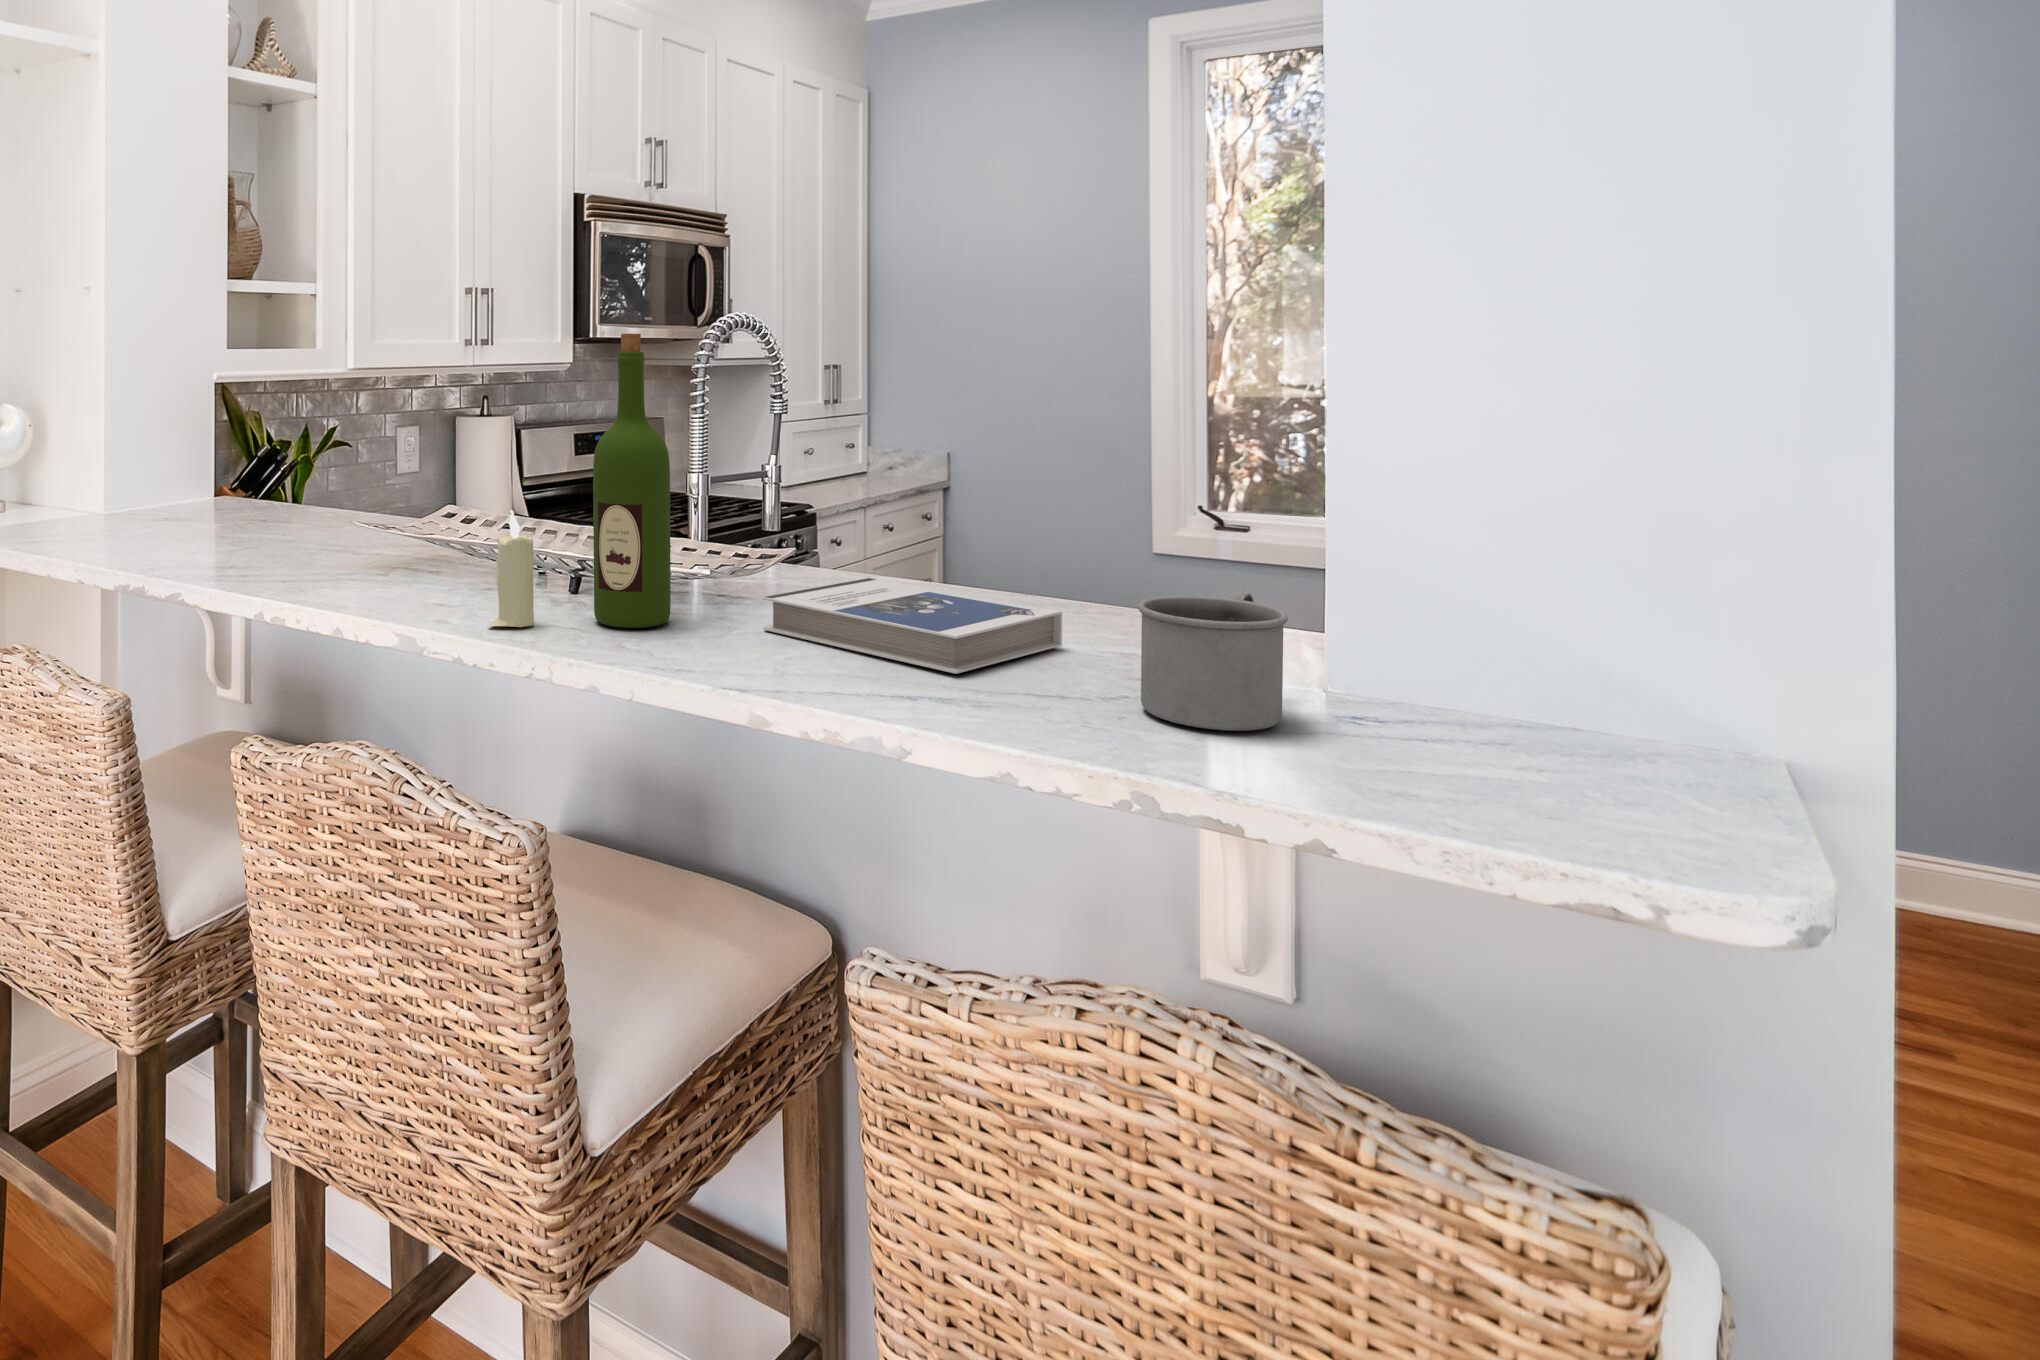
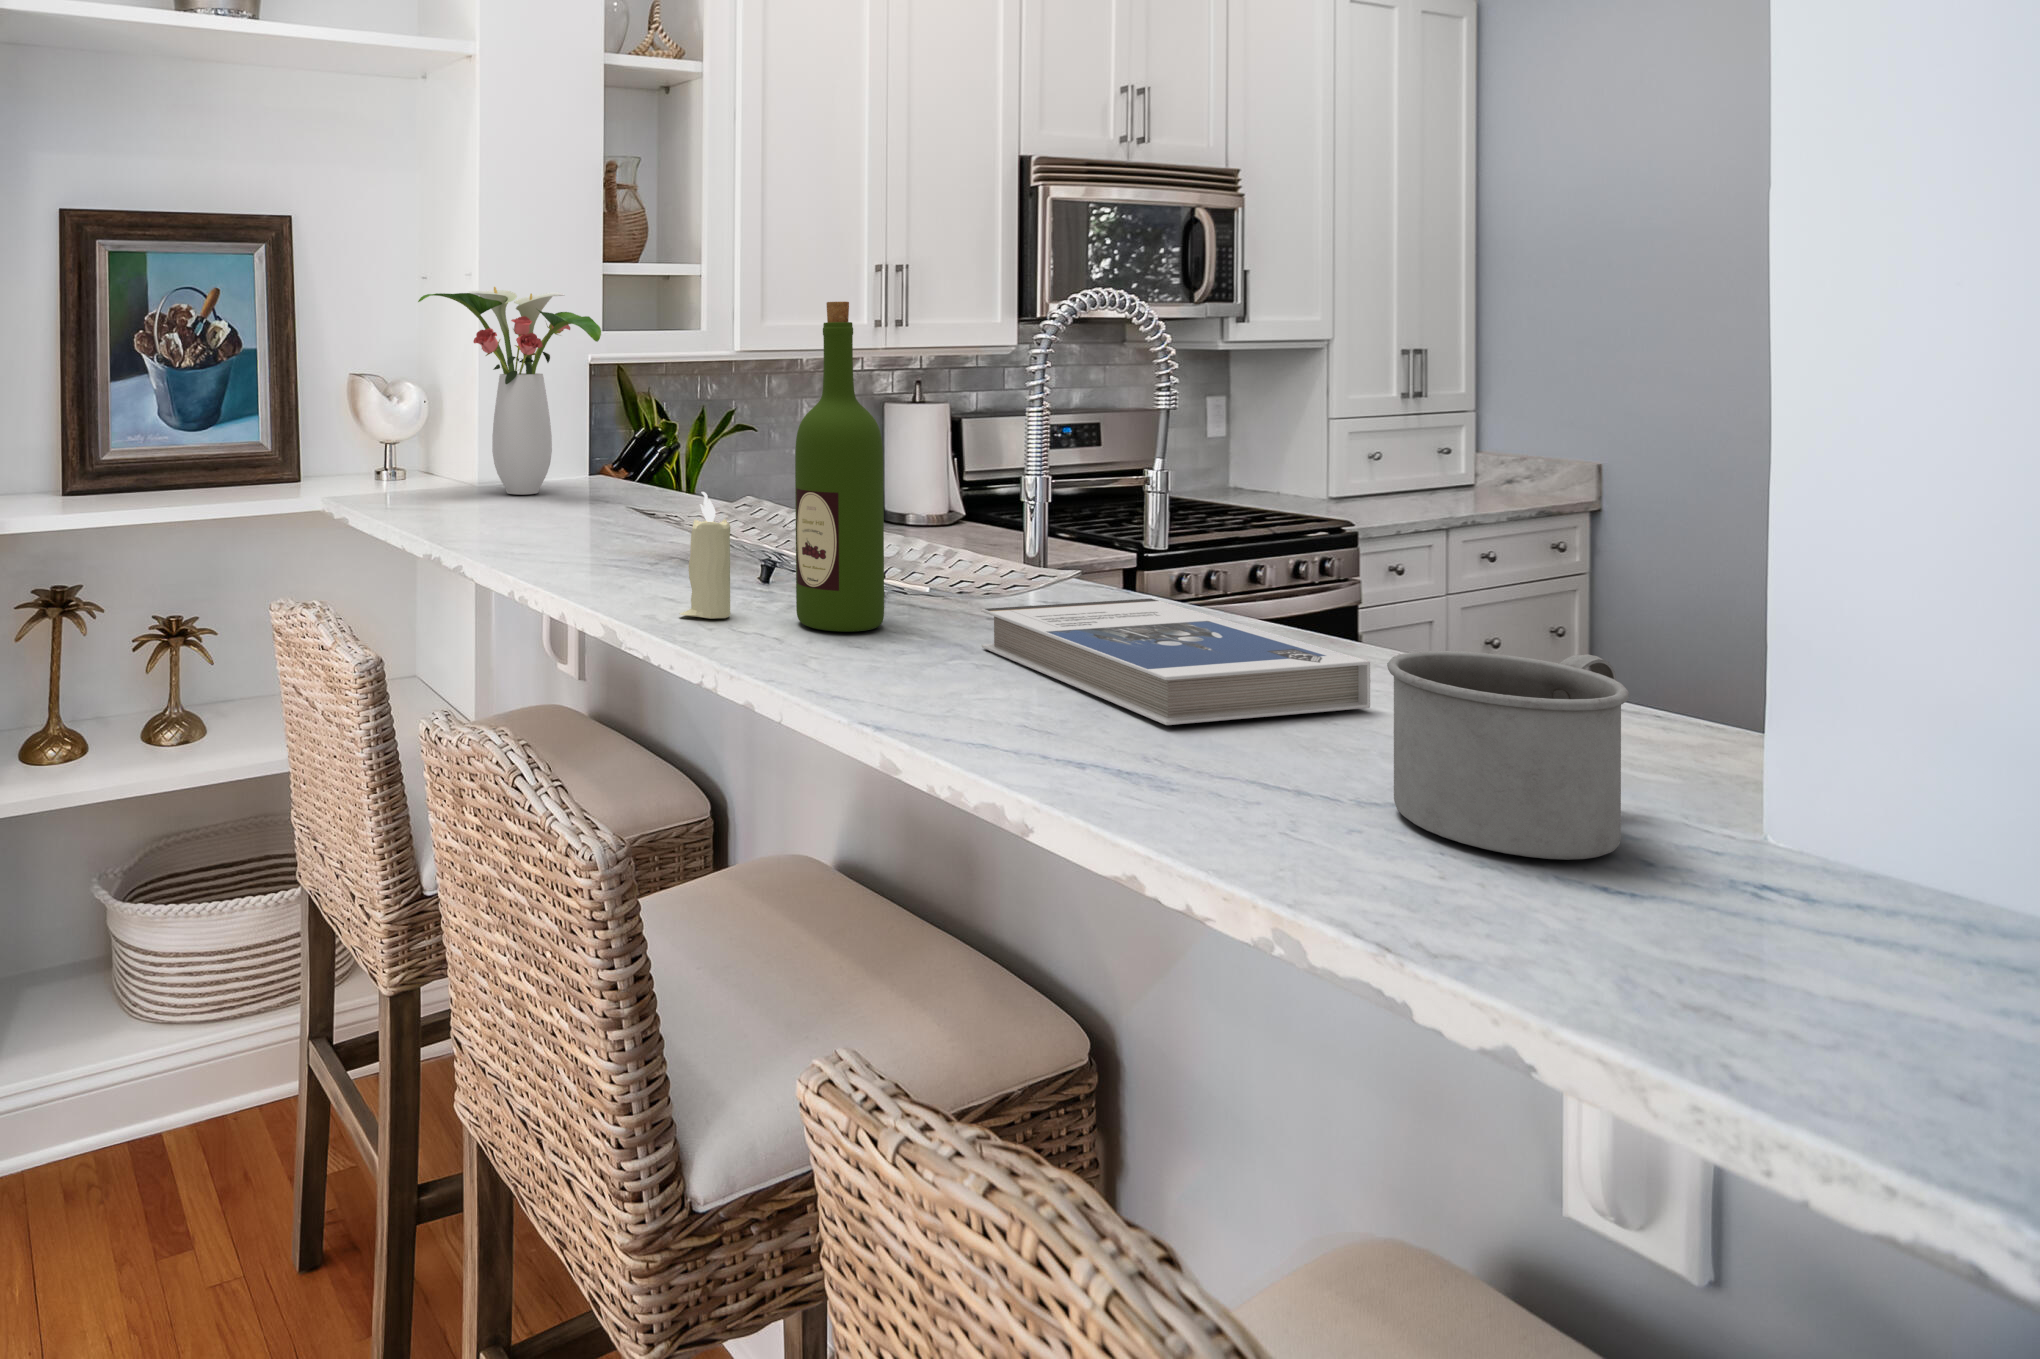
flower arrangement: none [67,303,273,522] -> present [418,287,601,495]

